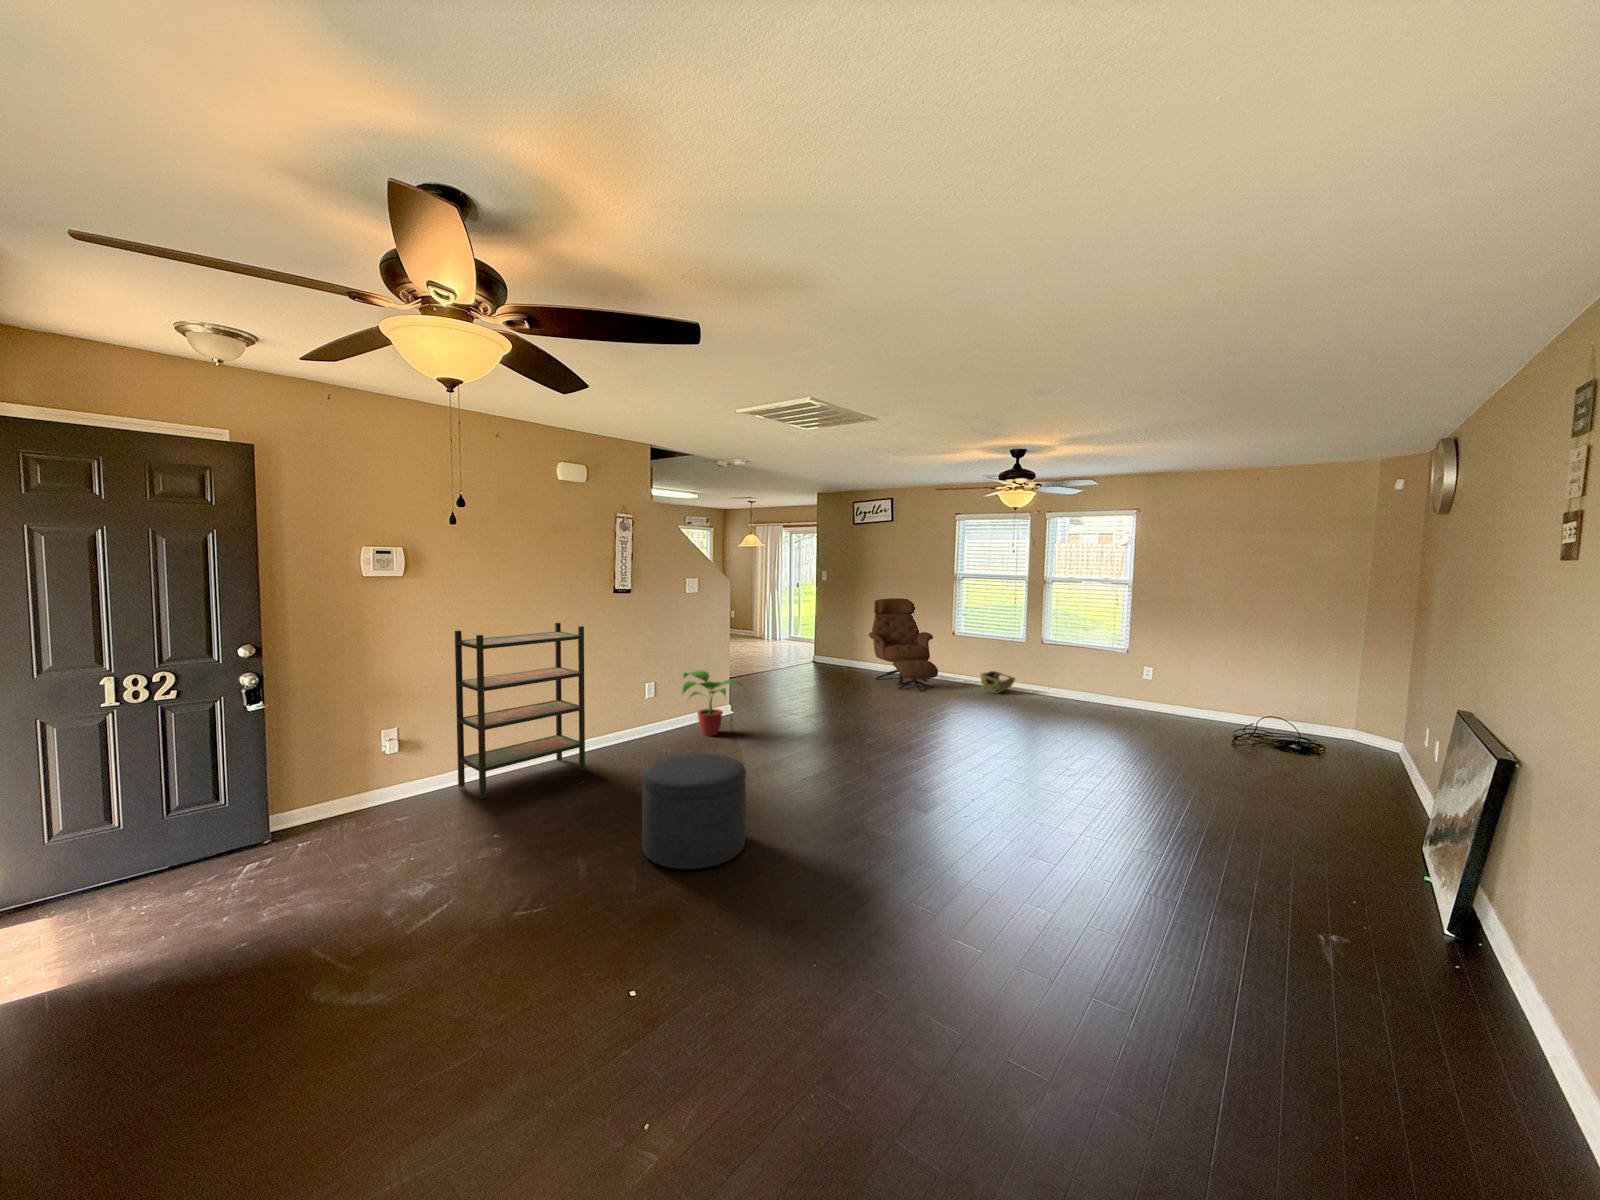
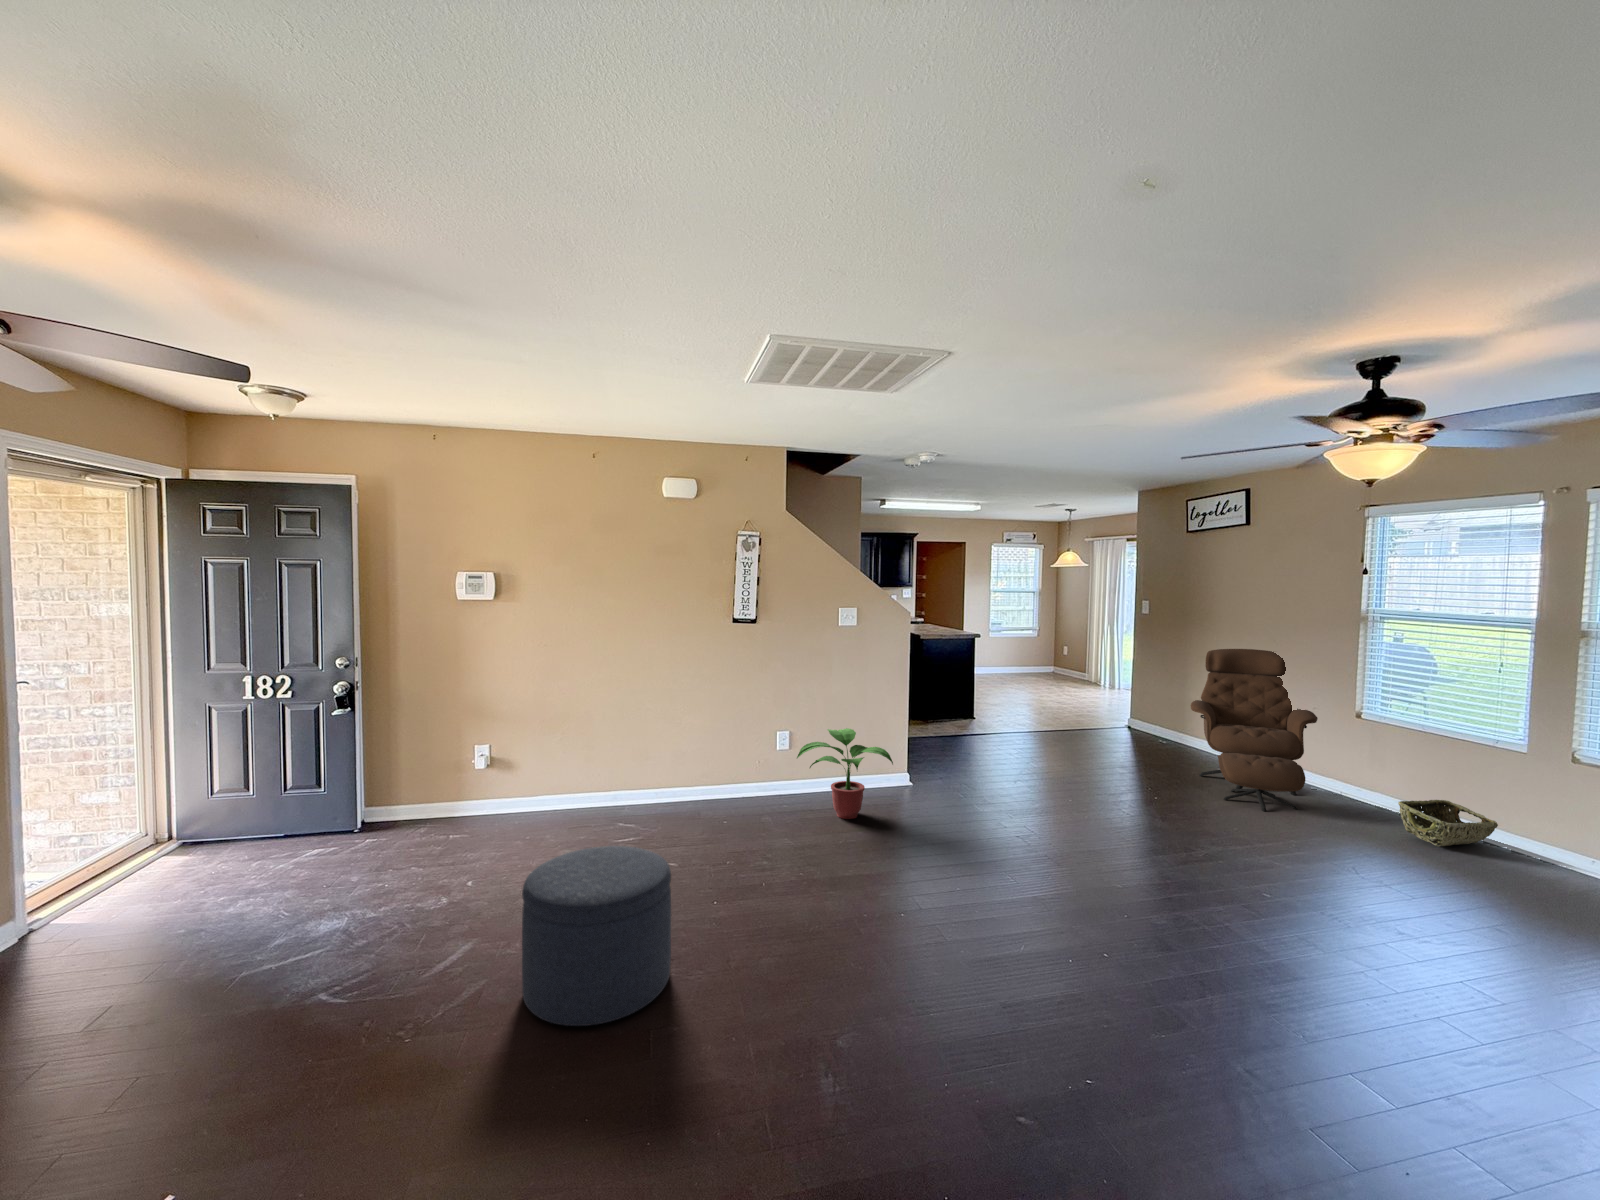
bookshelf: present [455,623,585,799] -> none [533,655,662,841]

